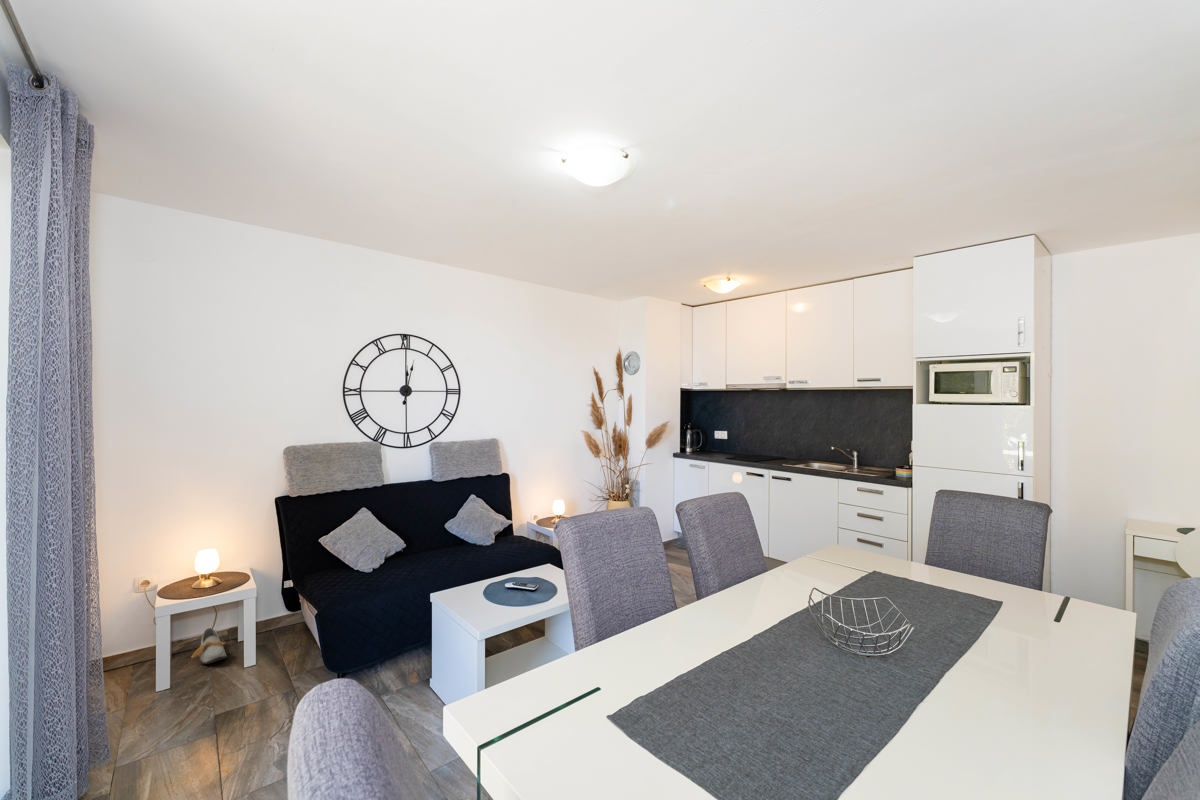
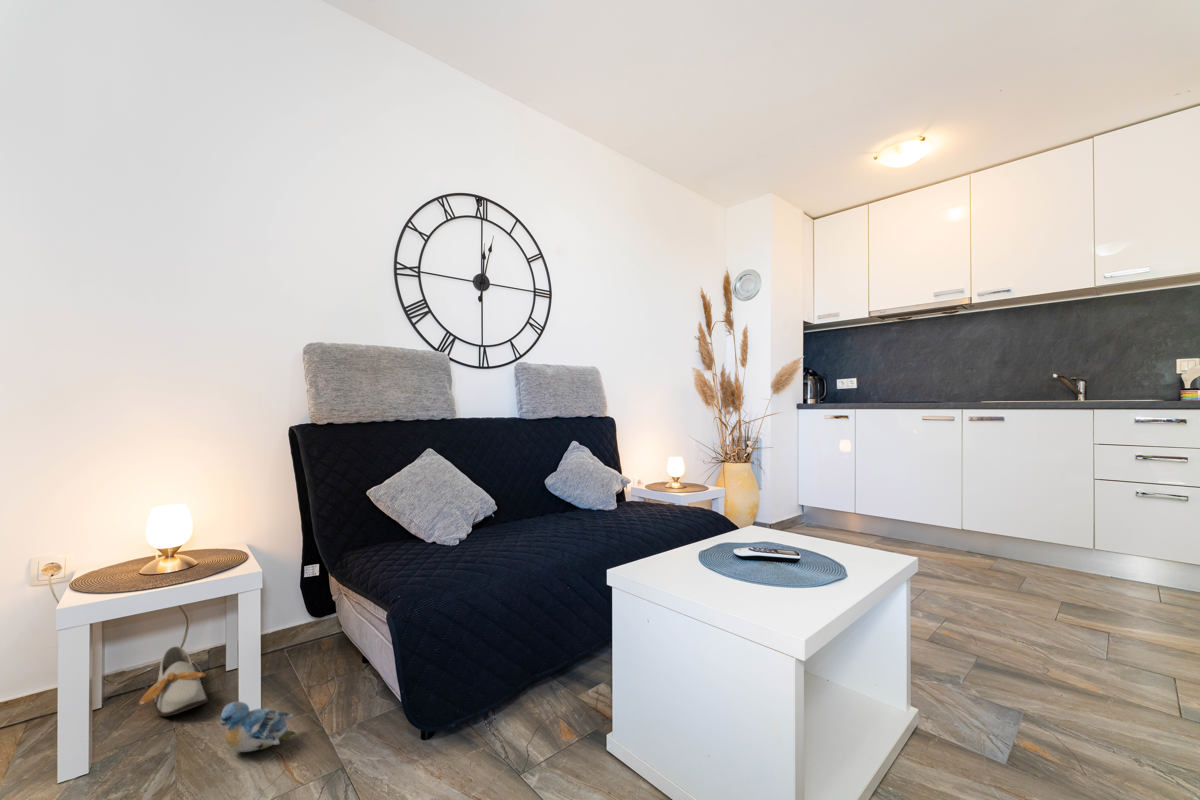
plush toy: none [231,655,271,681] -> present [219,702,295,752]

